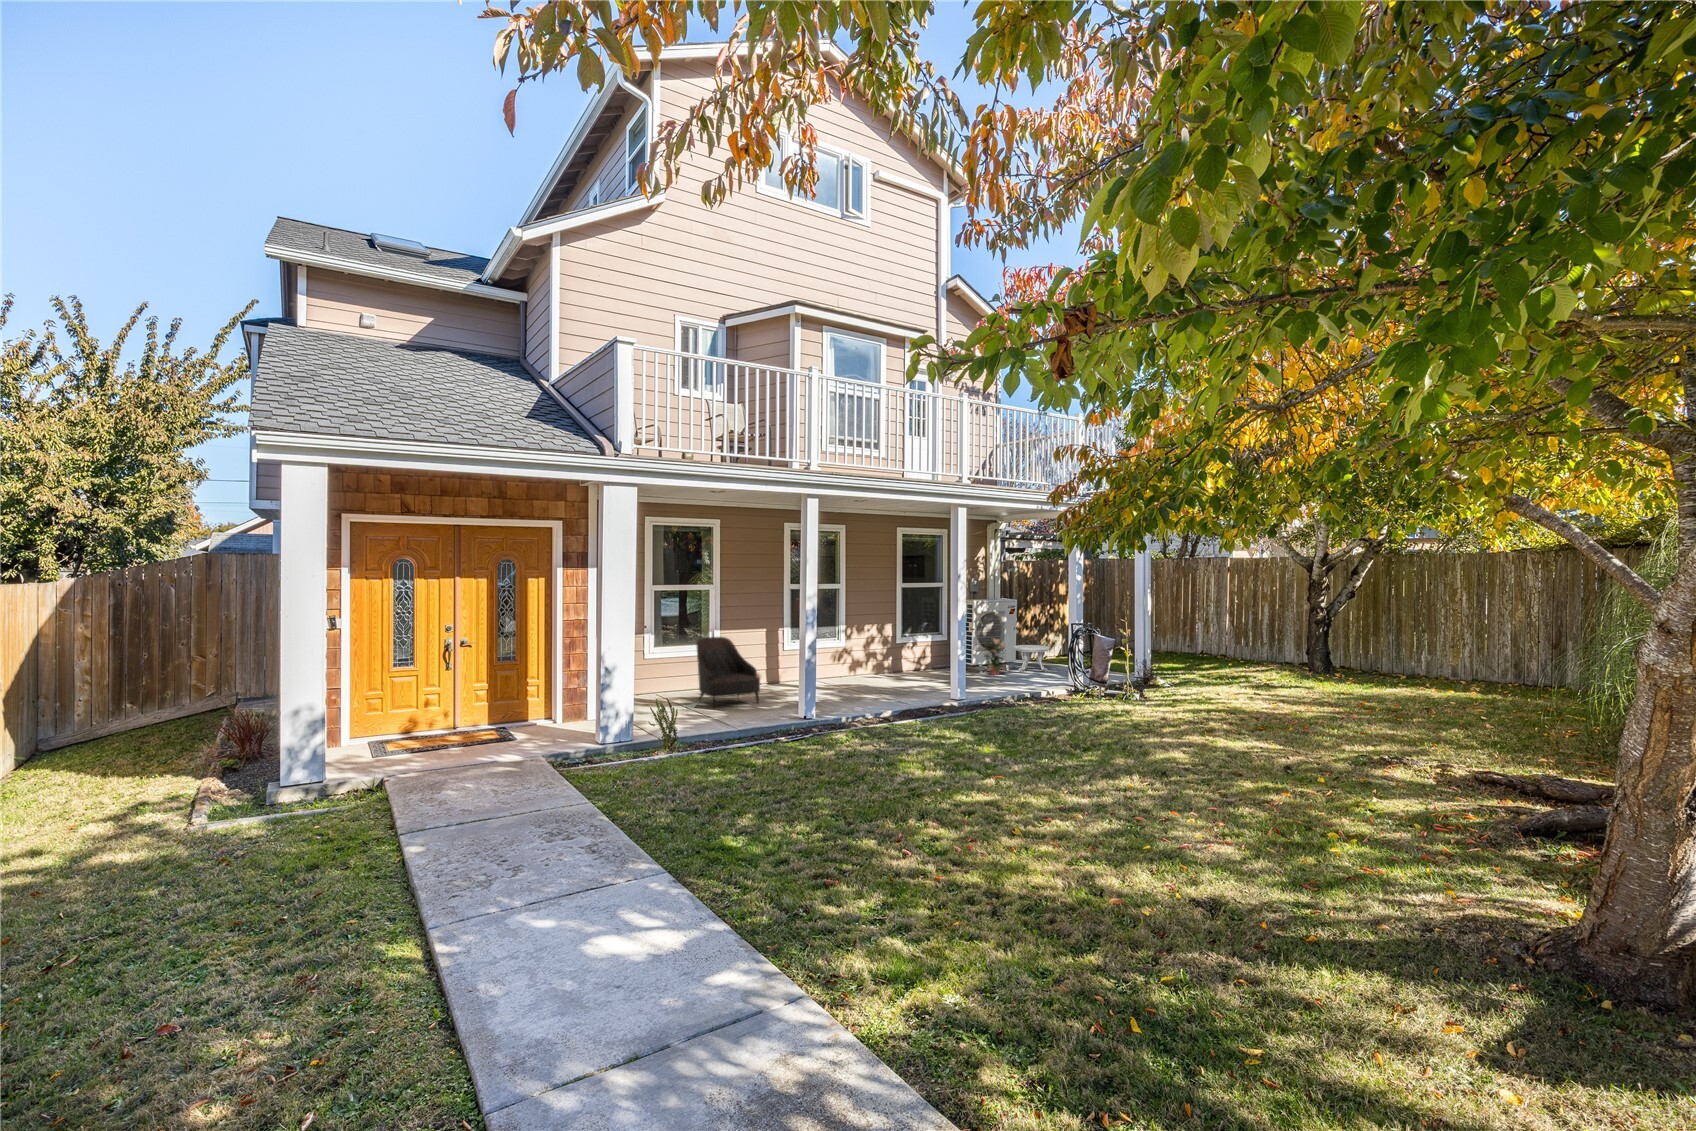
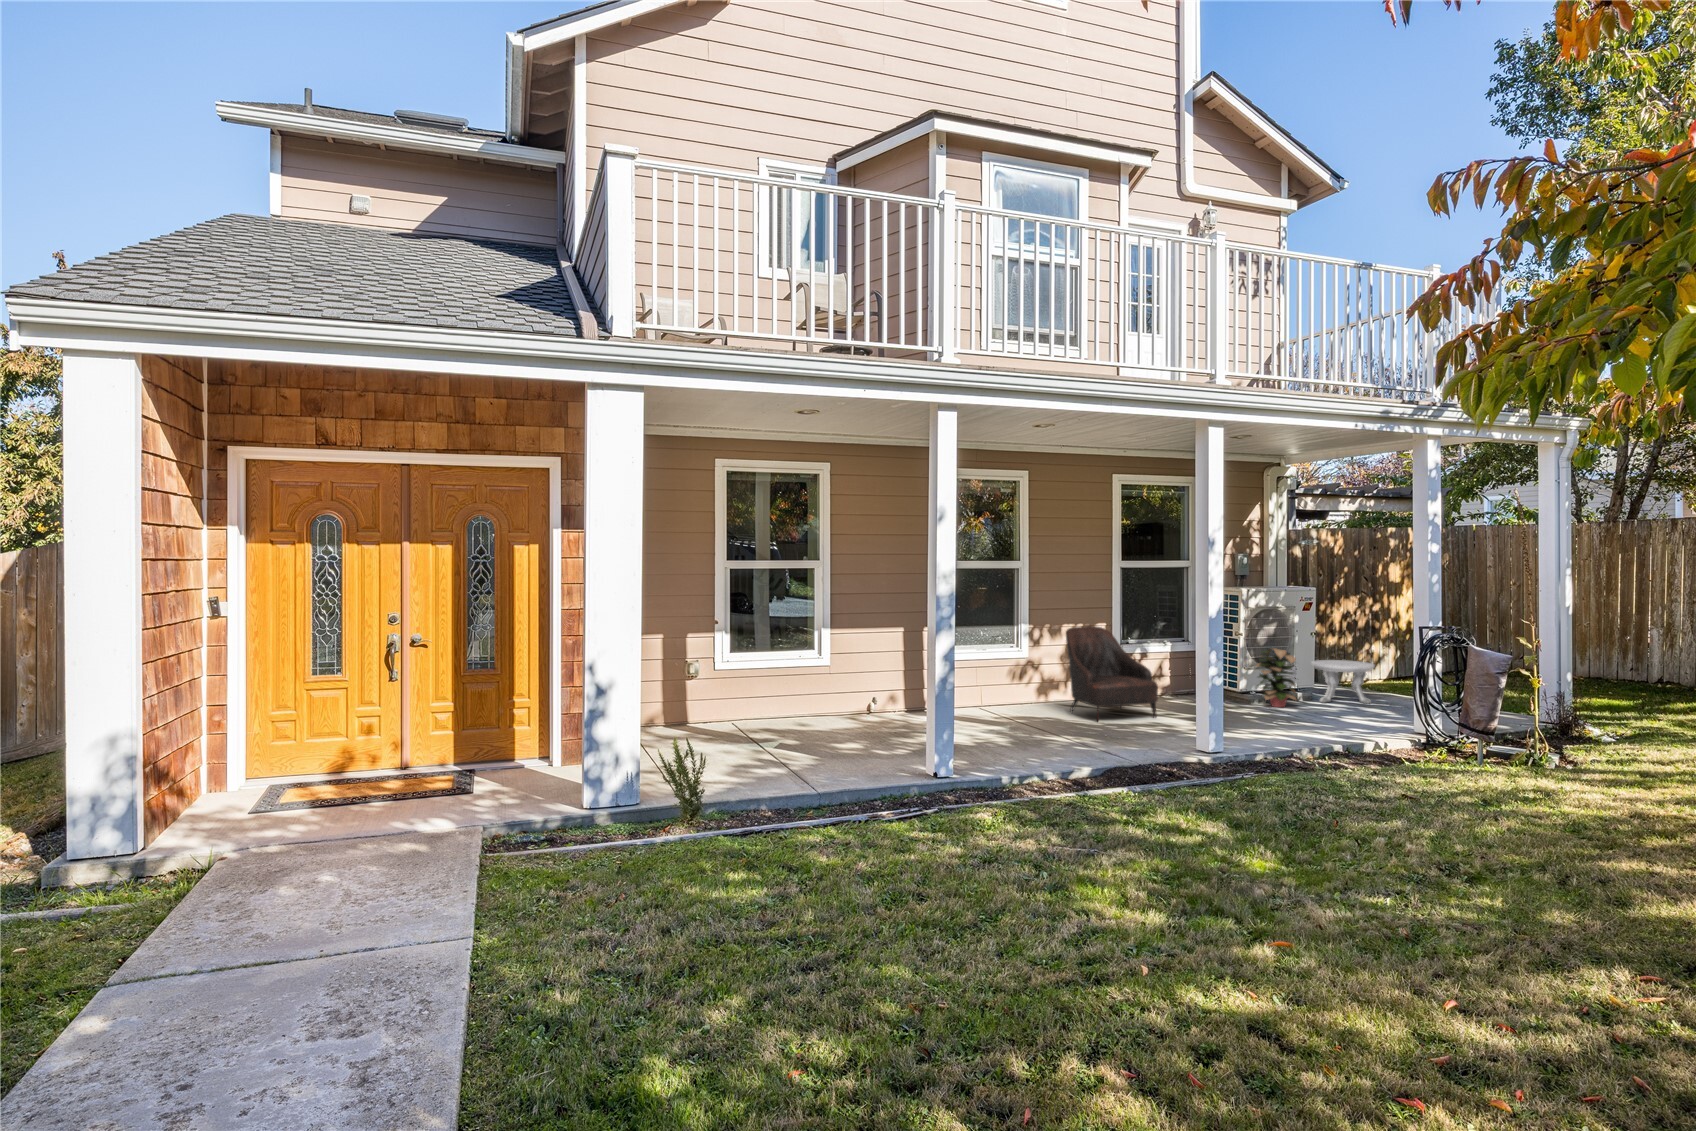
armchair: present [696,637,760,707] -> present [1066,626,1158,720]

